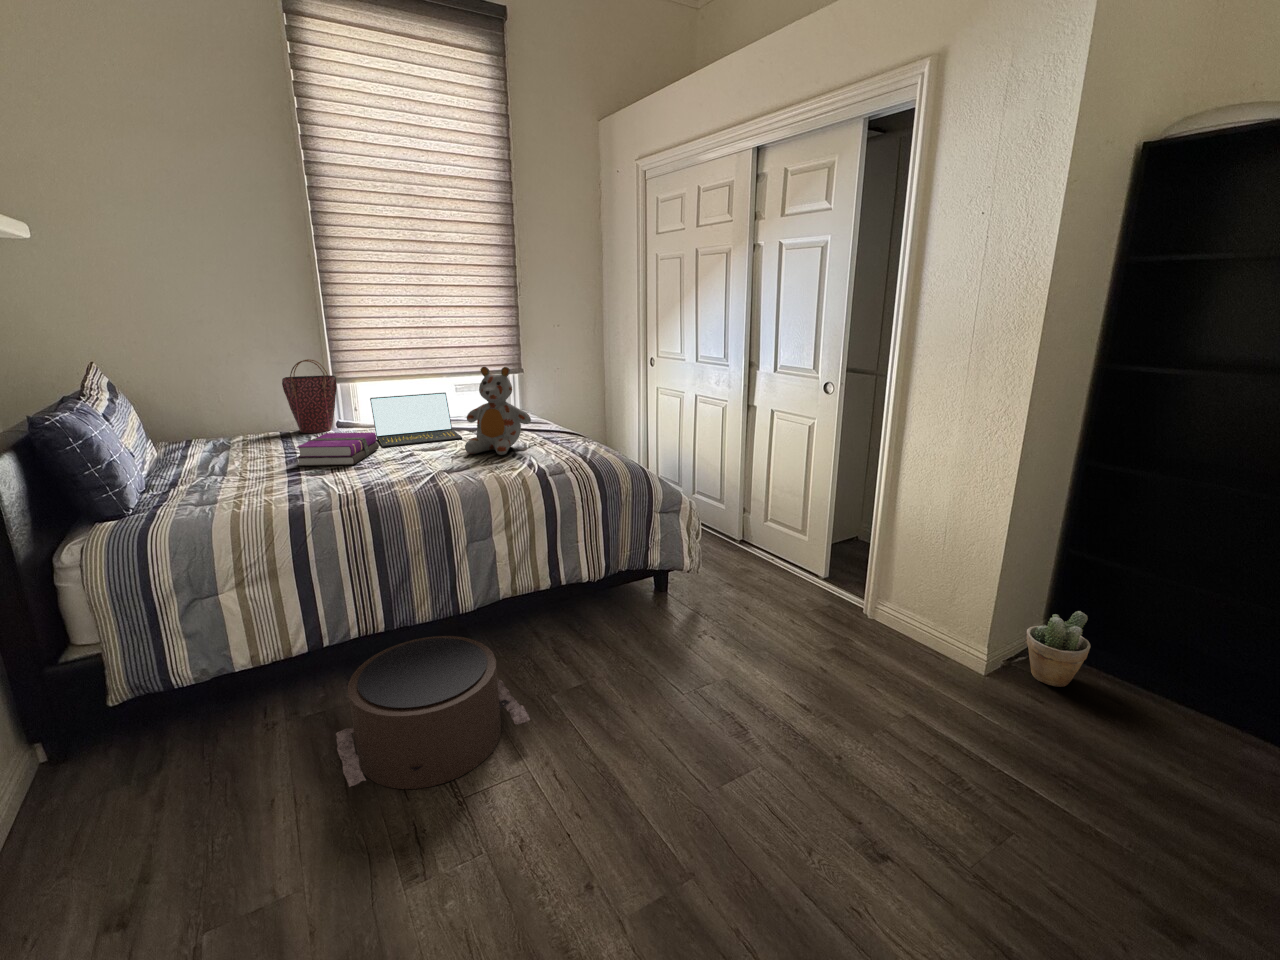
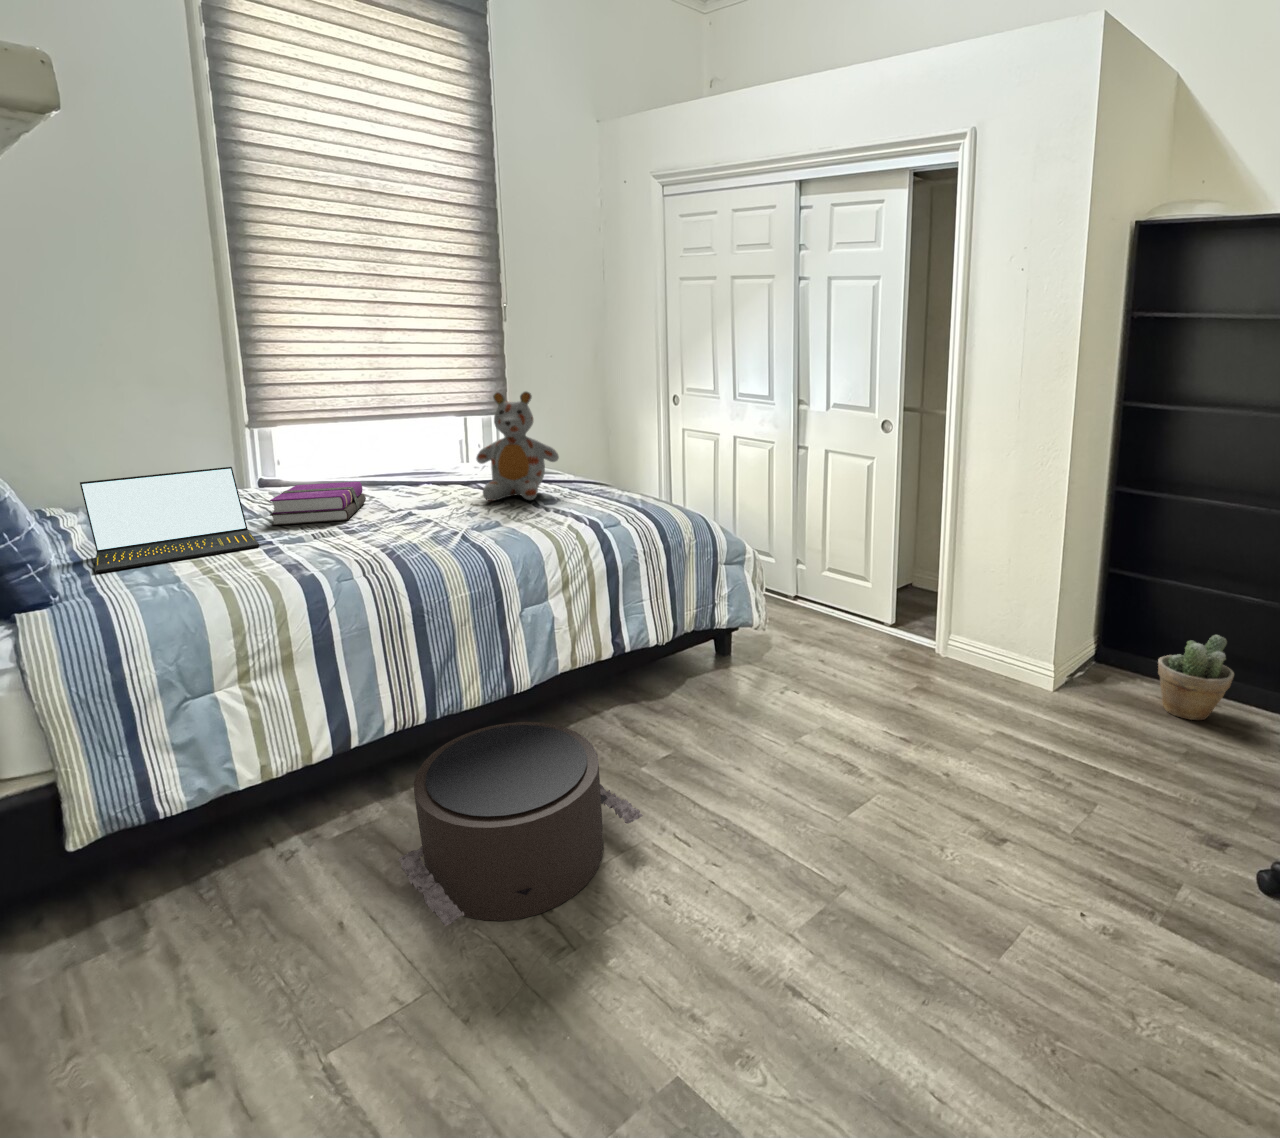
handbag: present [282,359,337,433] -> none [218,398,288,491]
laptop: present [370,393,462,447] -> present [80,467,259,573]

